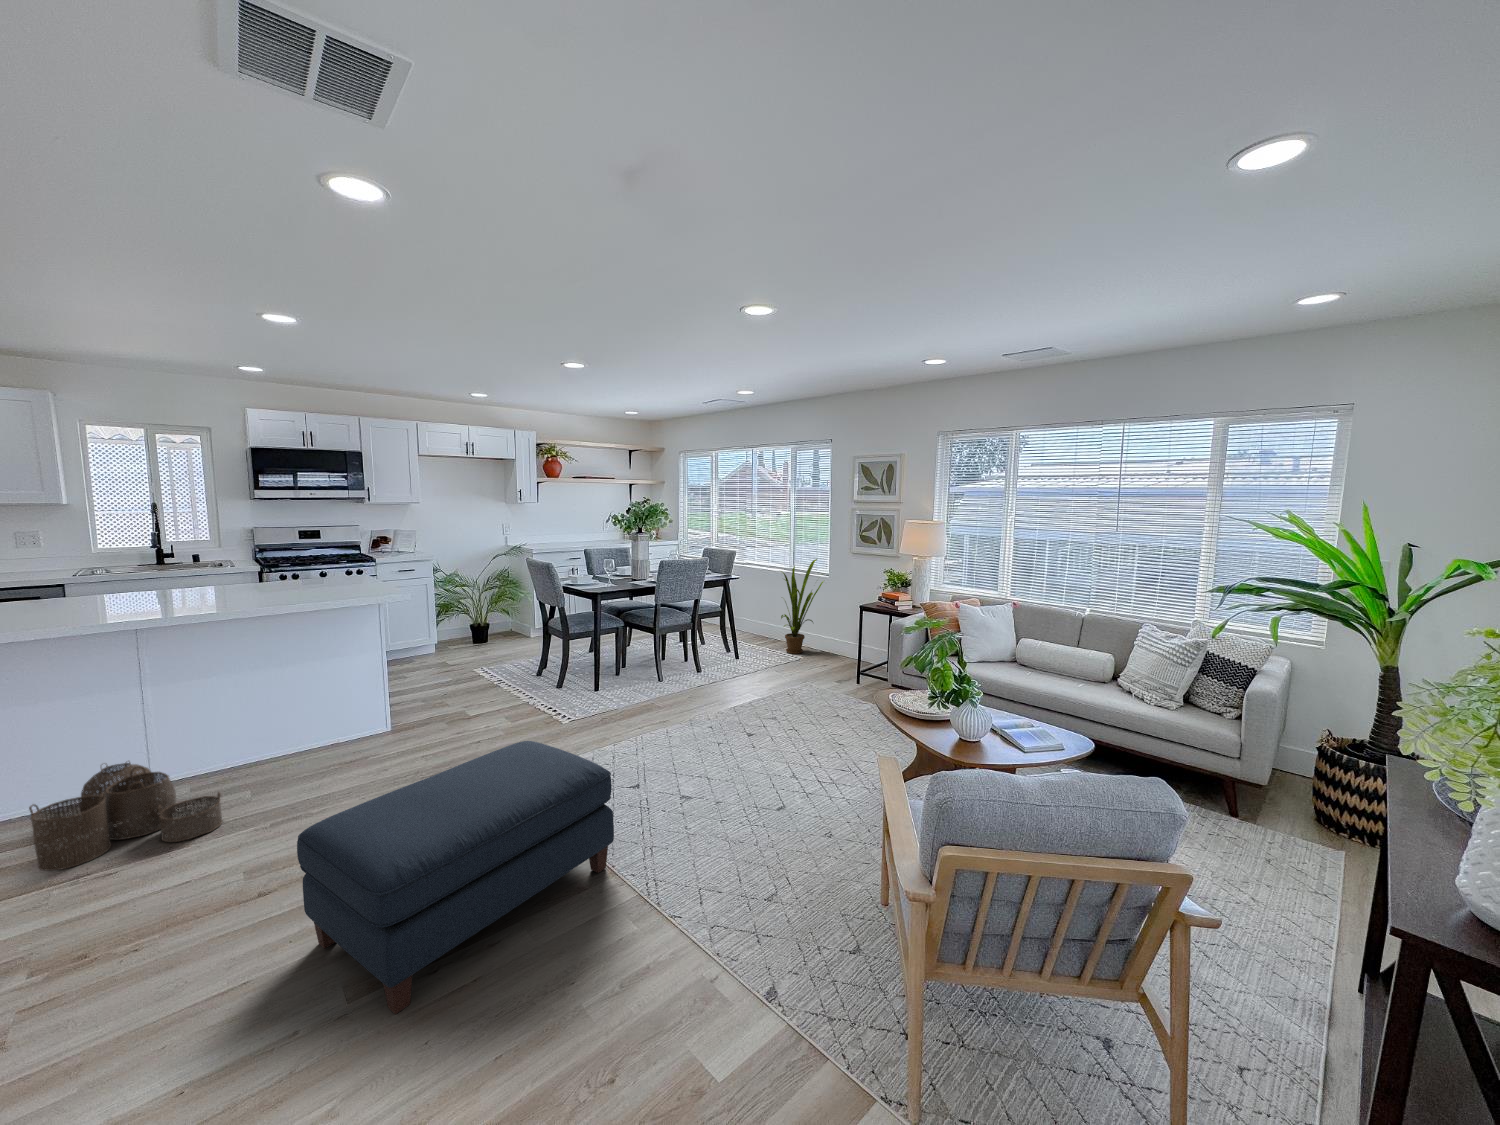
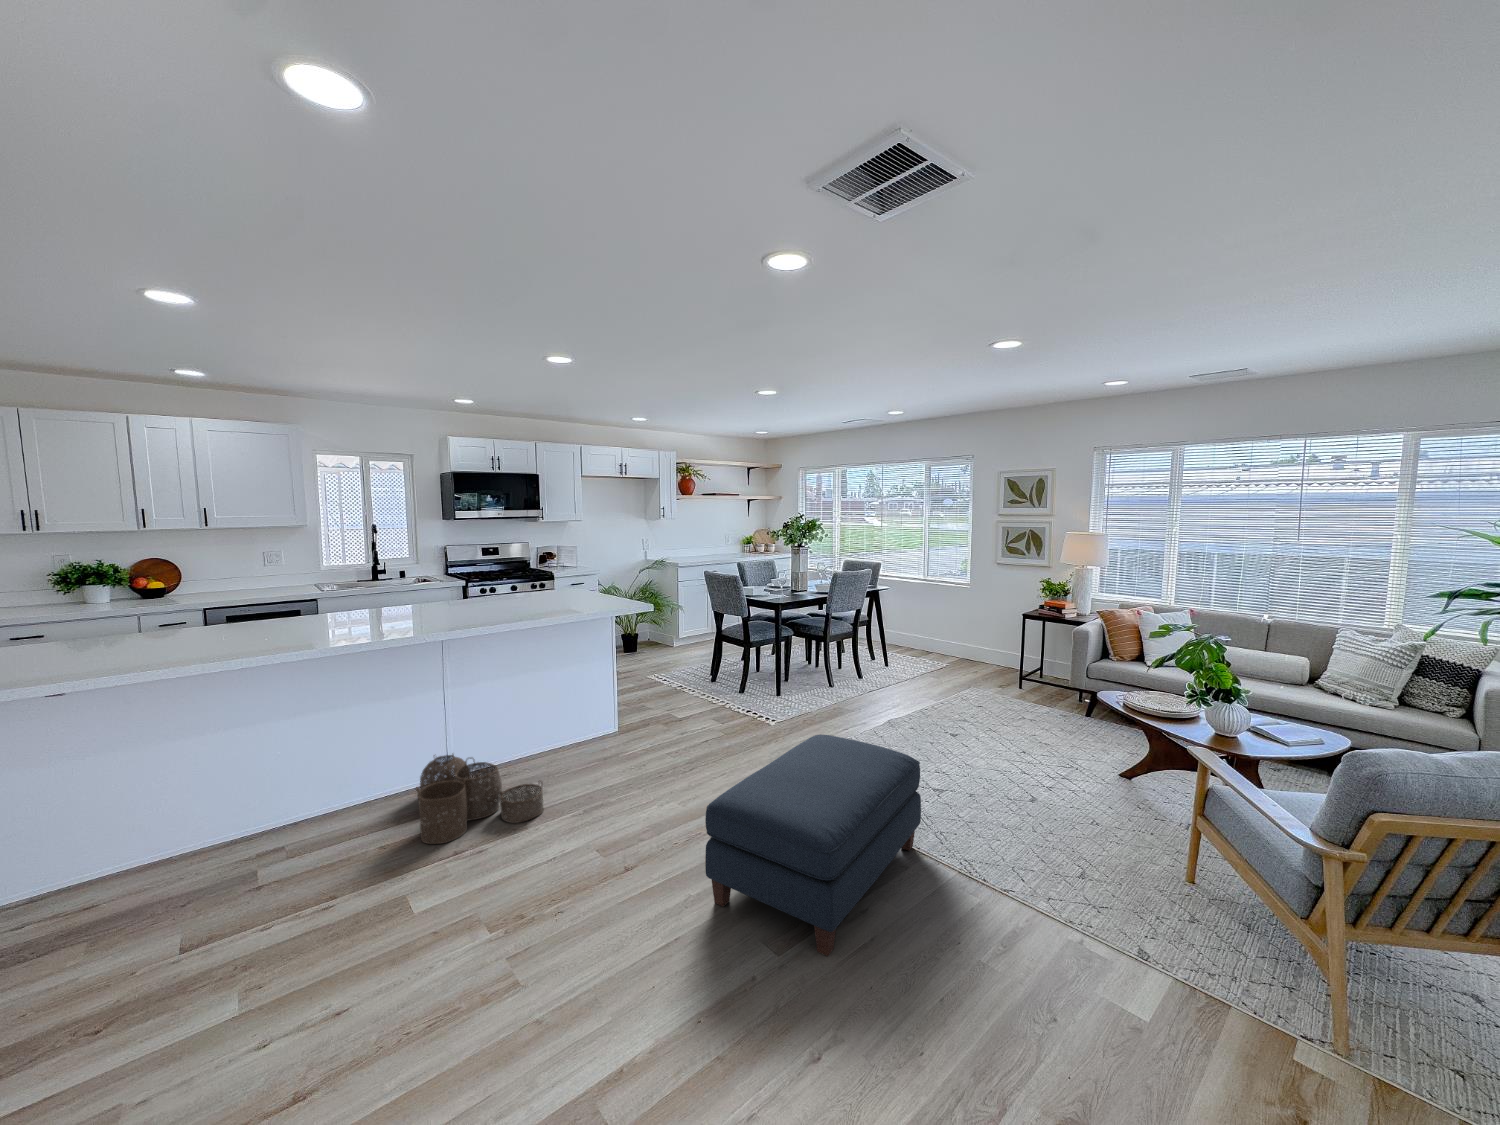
house plant: present [781,559,824,654] -> none [918,570,968,662]

